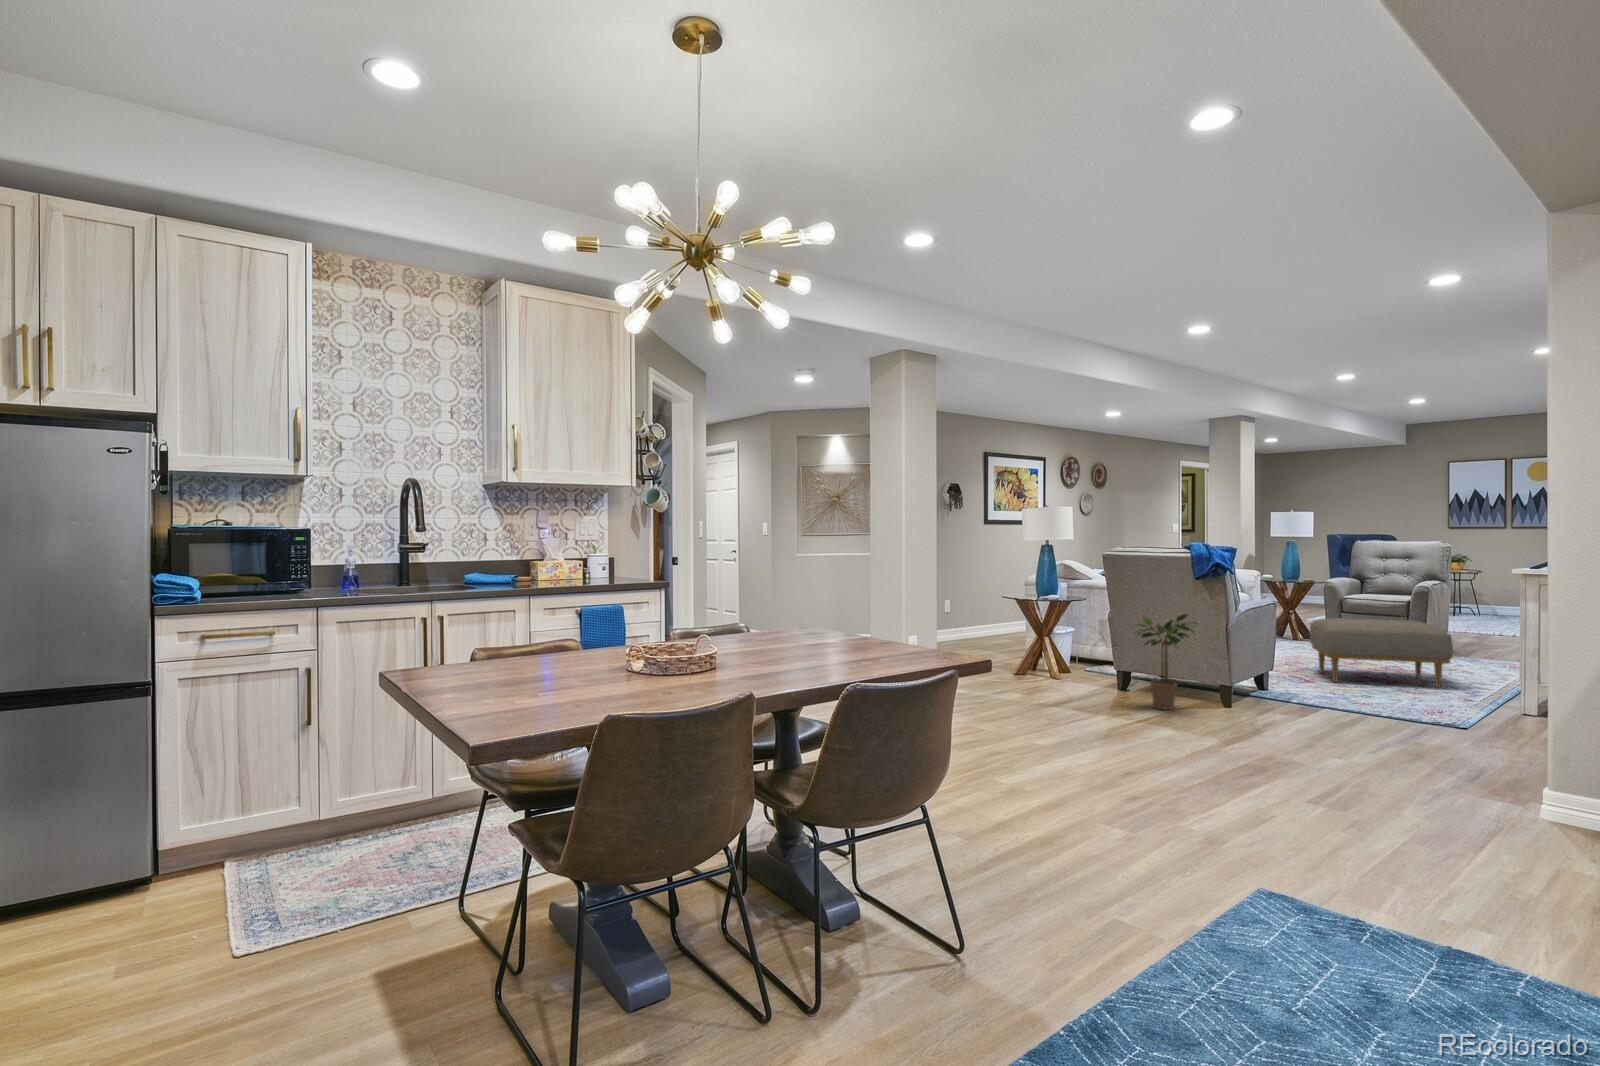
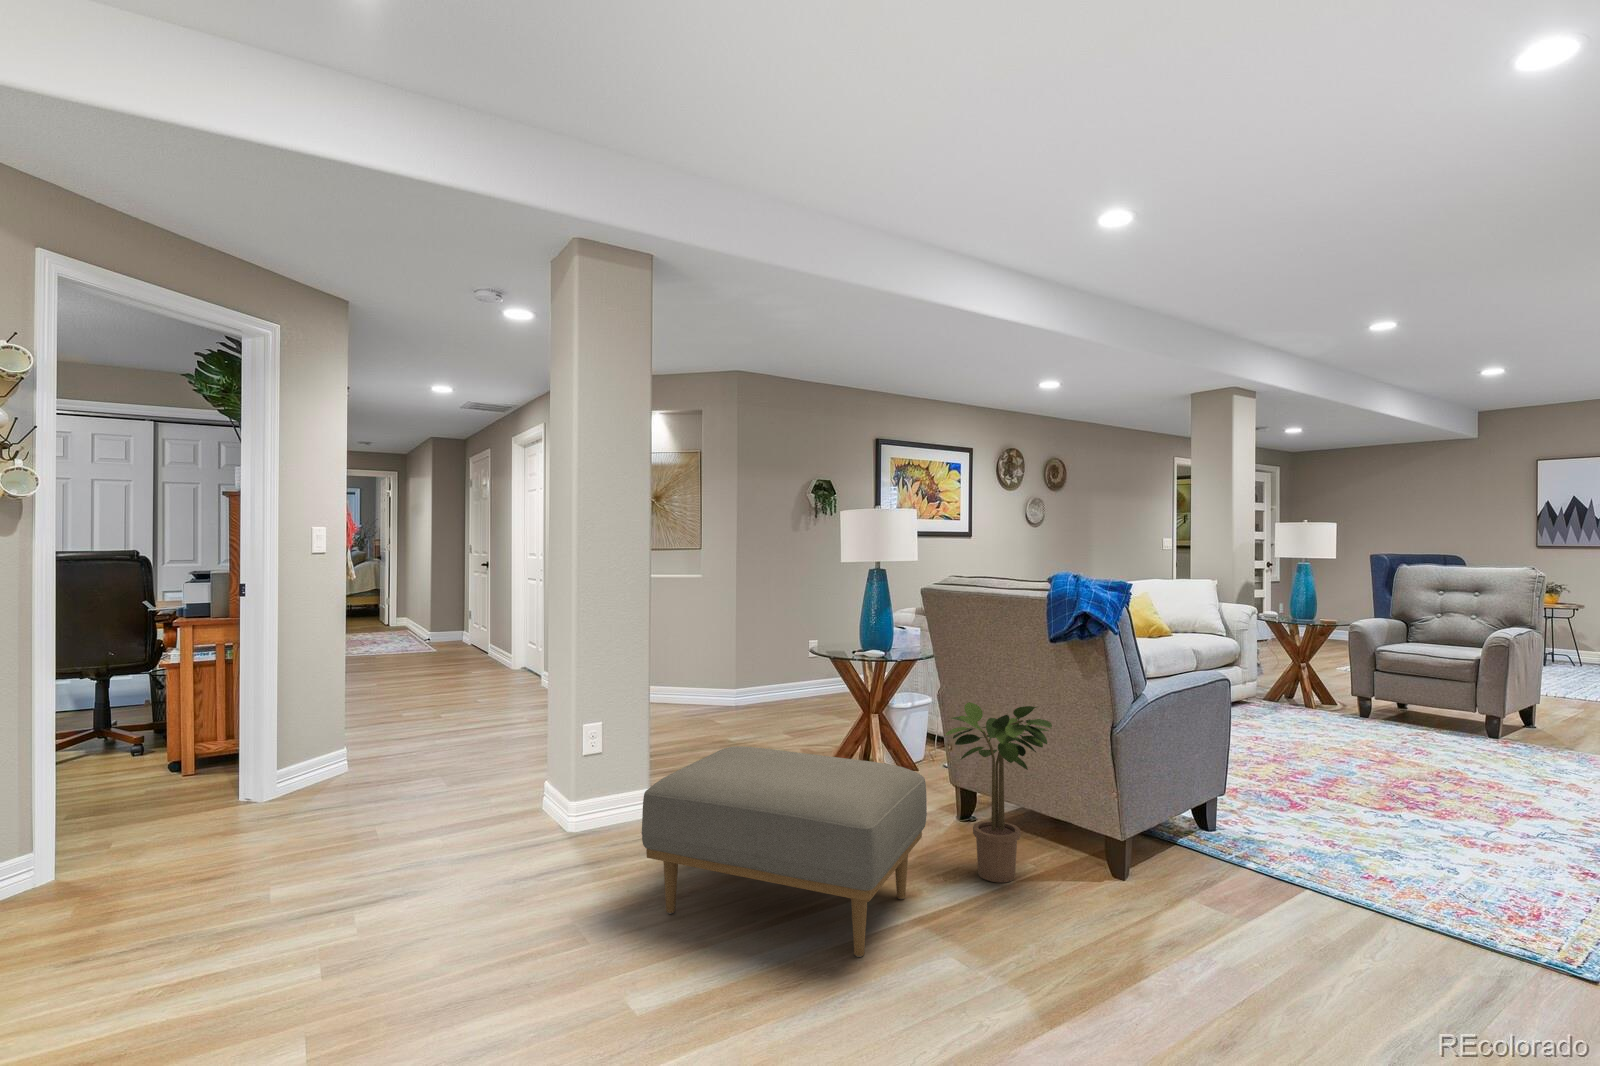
ottoman: present [1310,618,1453,688] -> present [642,746,927,957]

